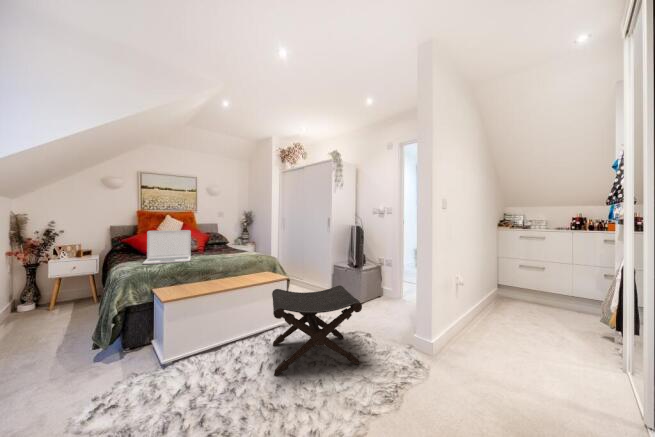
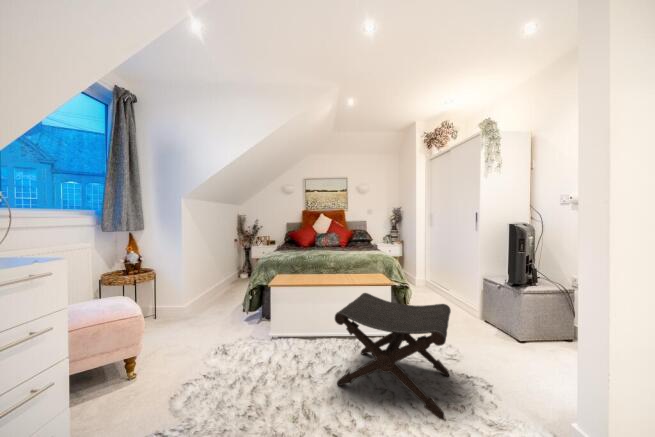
laptop: present [143,230,191,264] -> none [280,227,319,255]

